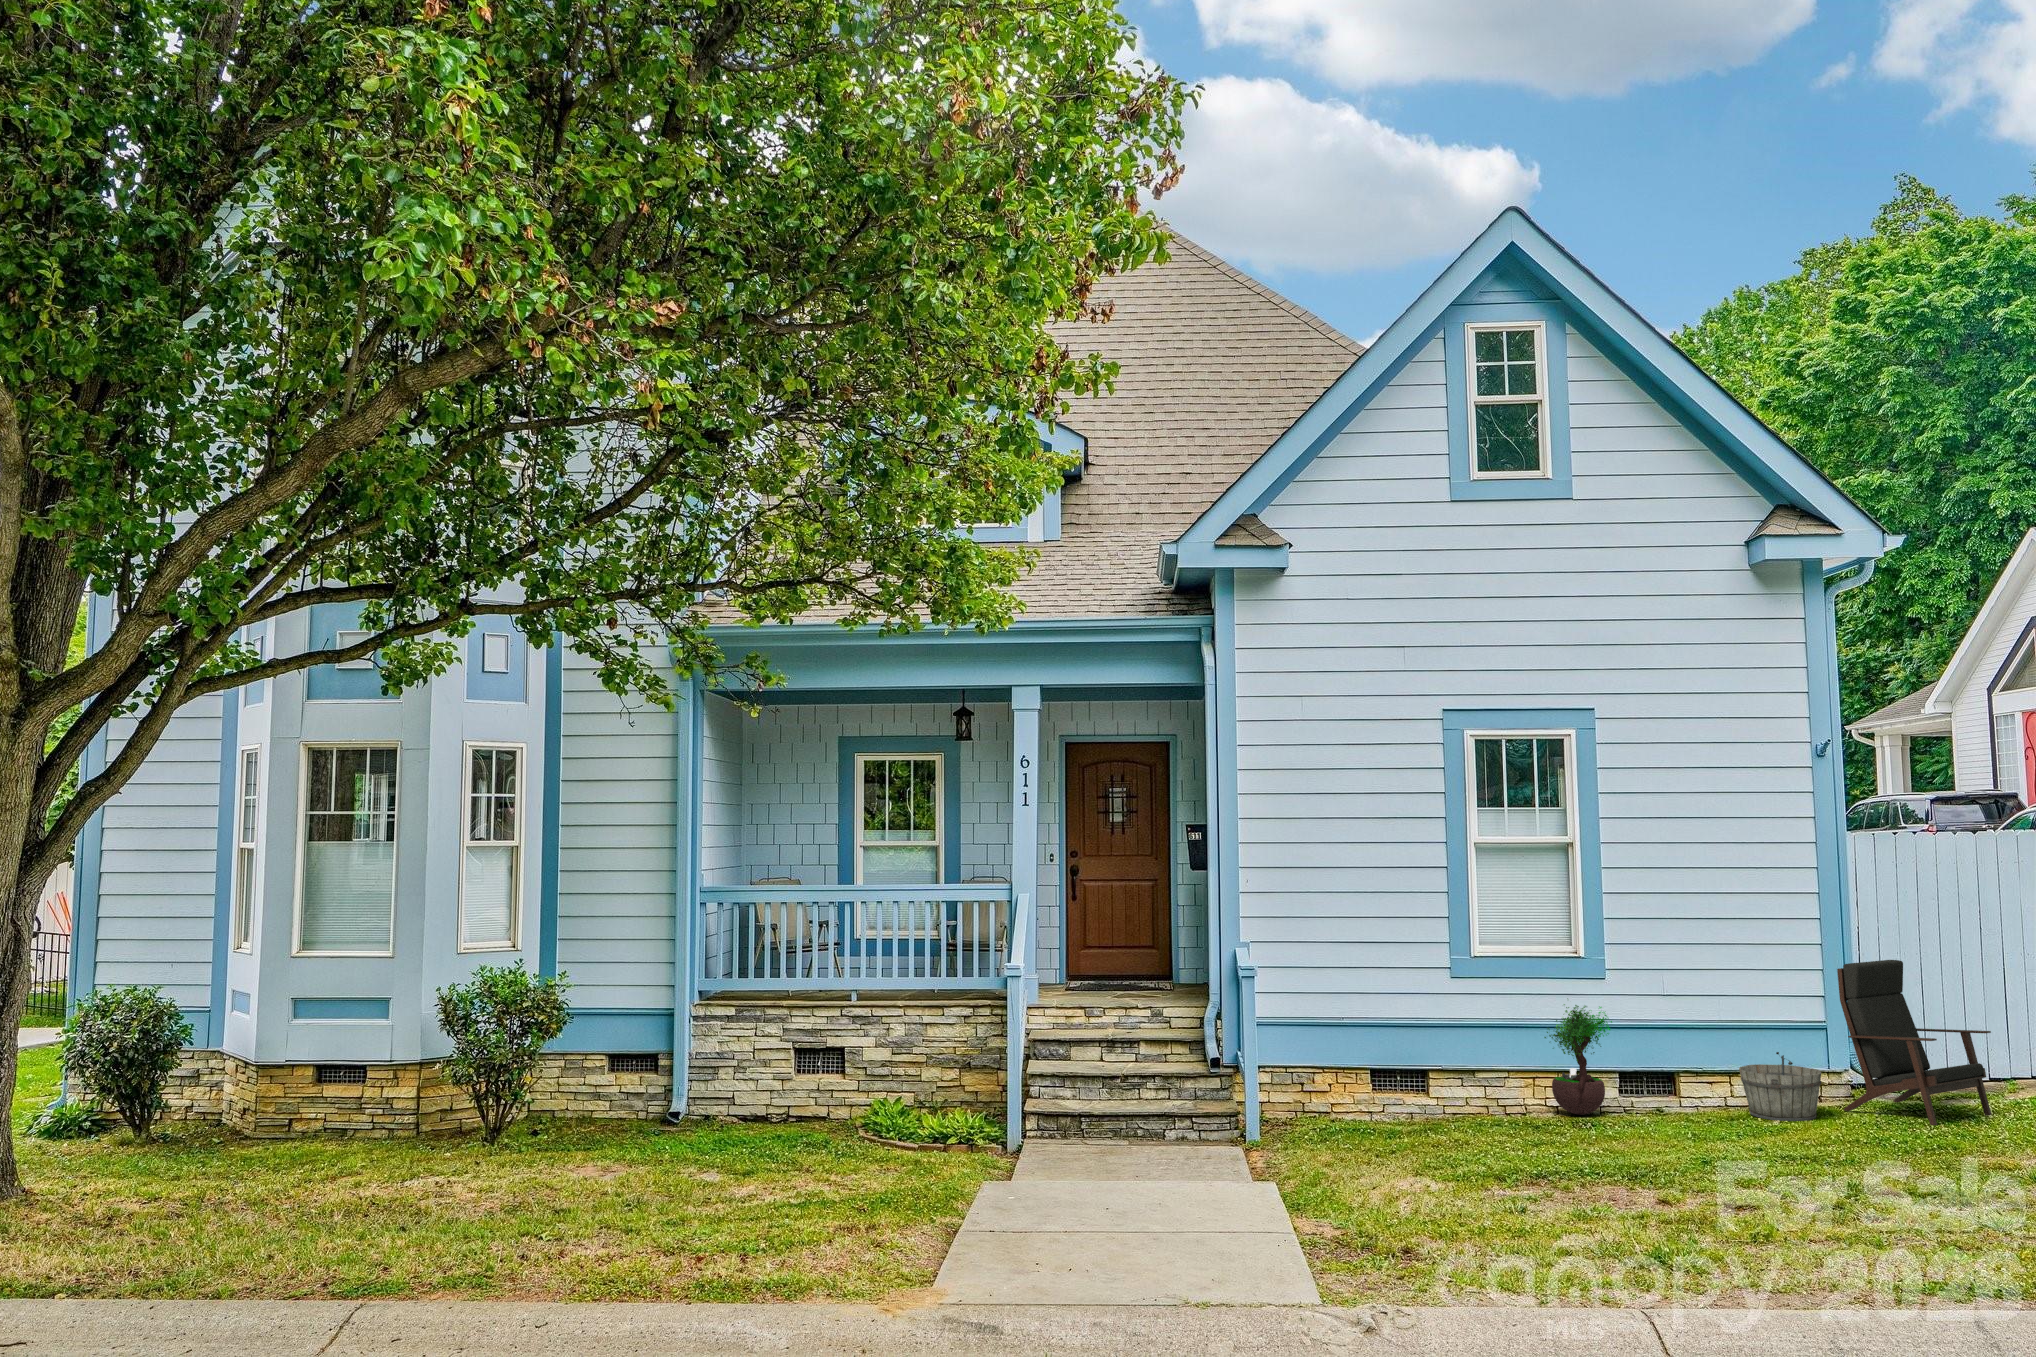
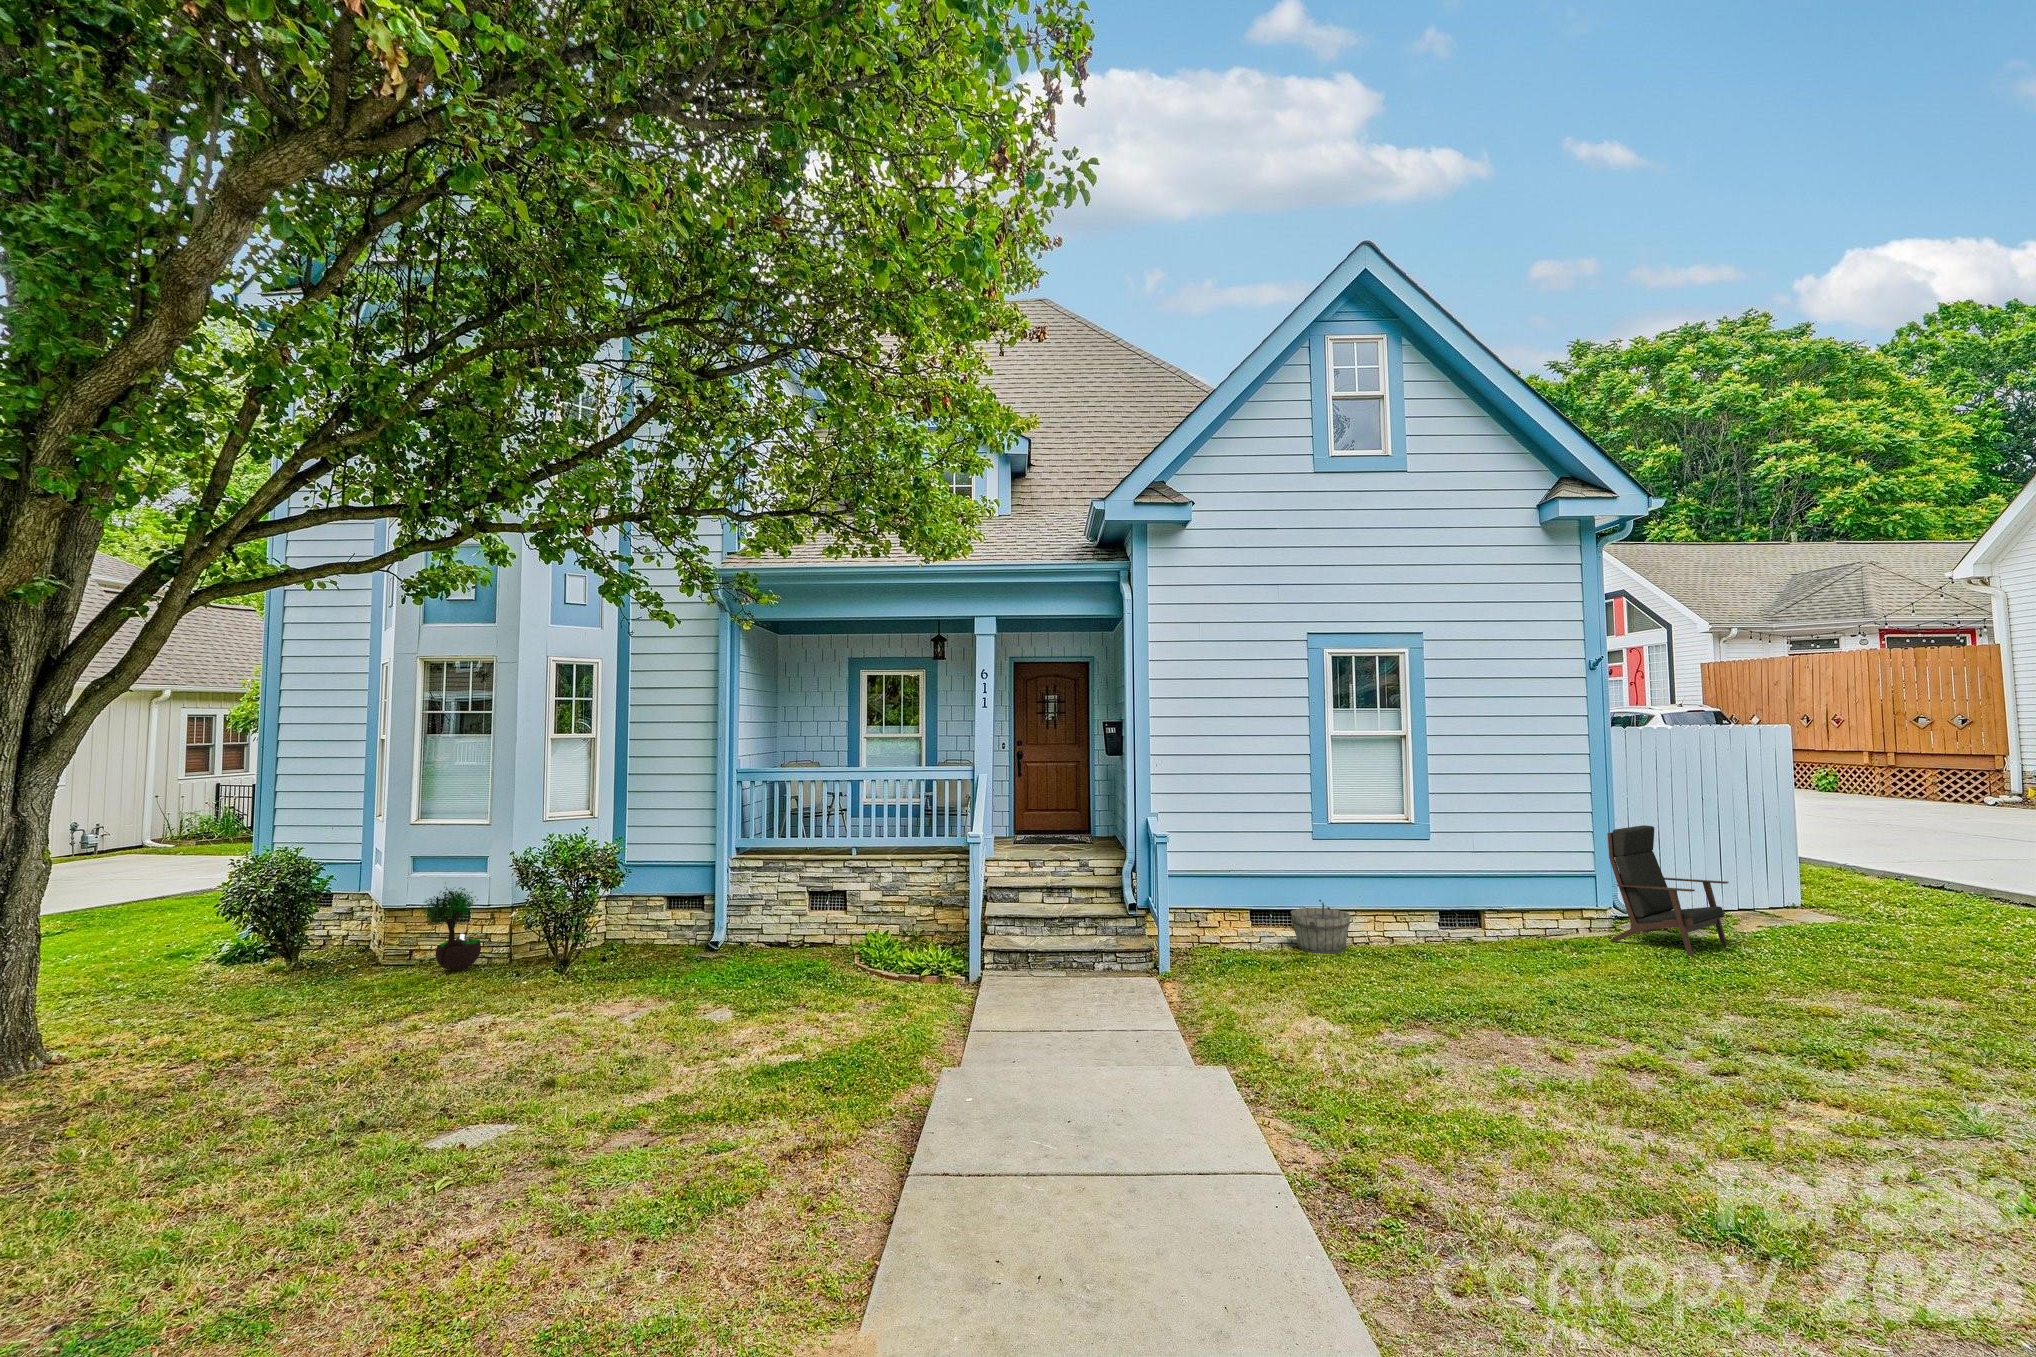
potted tree: present [1544,1004,1612,1115] -> present [420,887,481,970]
wooden bucket: present [1739,1052,1821,1121] -> present [1291,900,1350,954]

